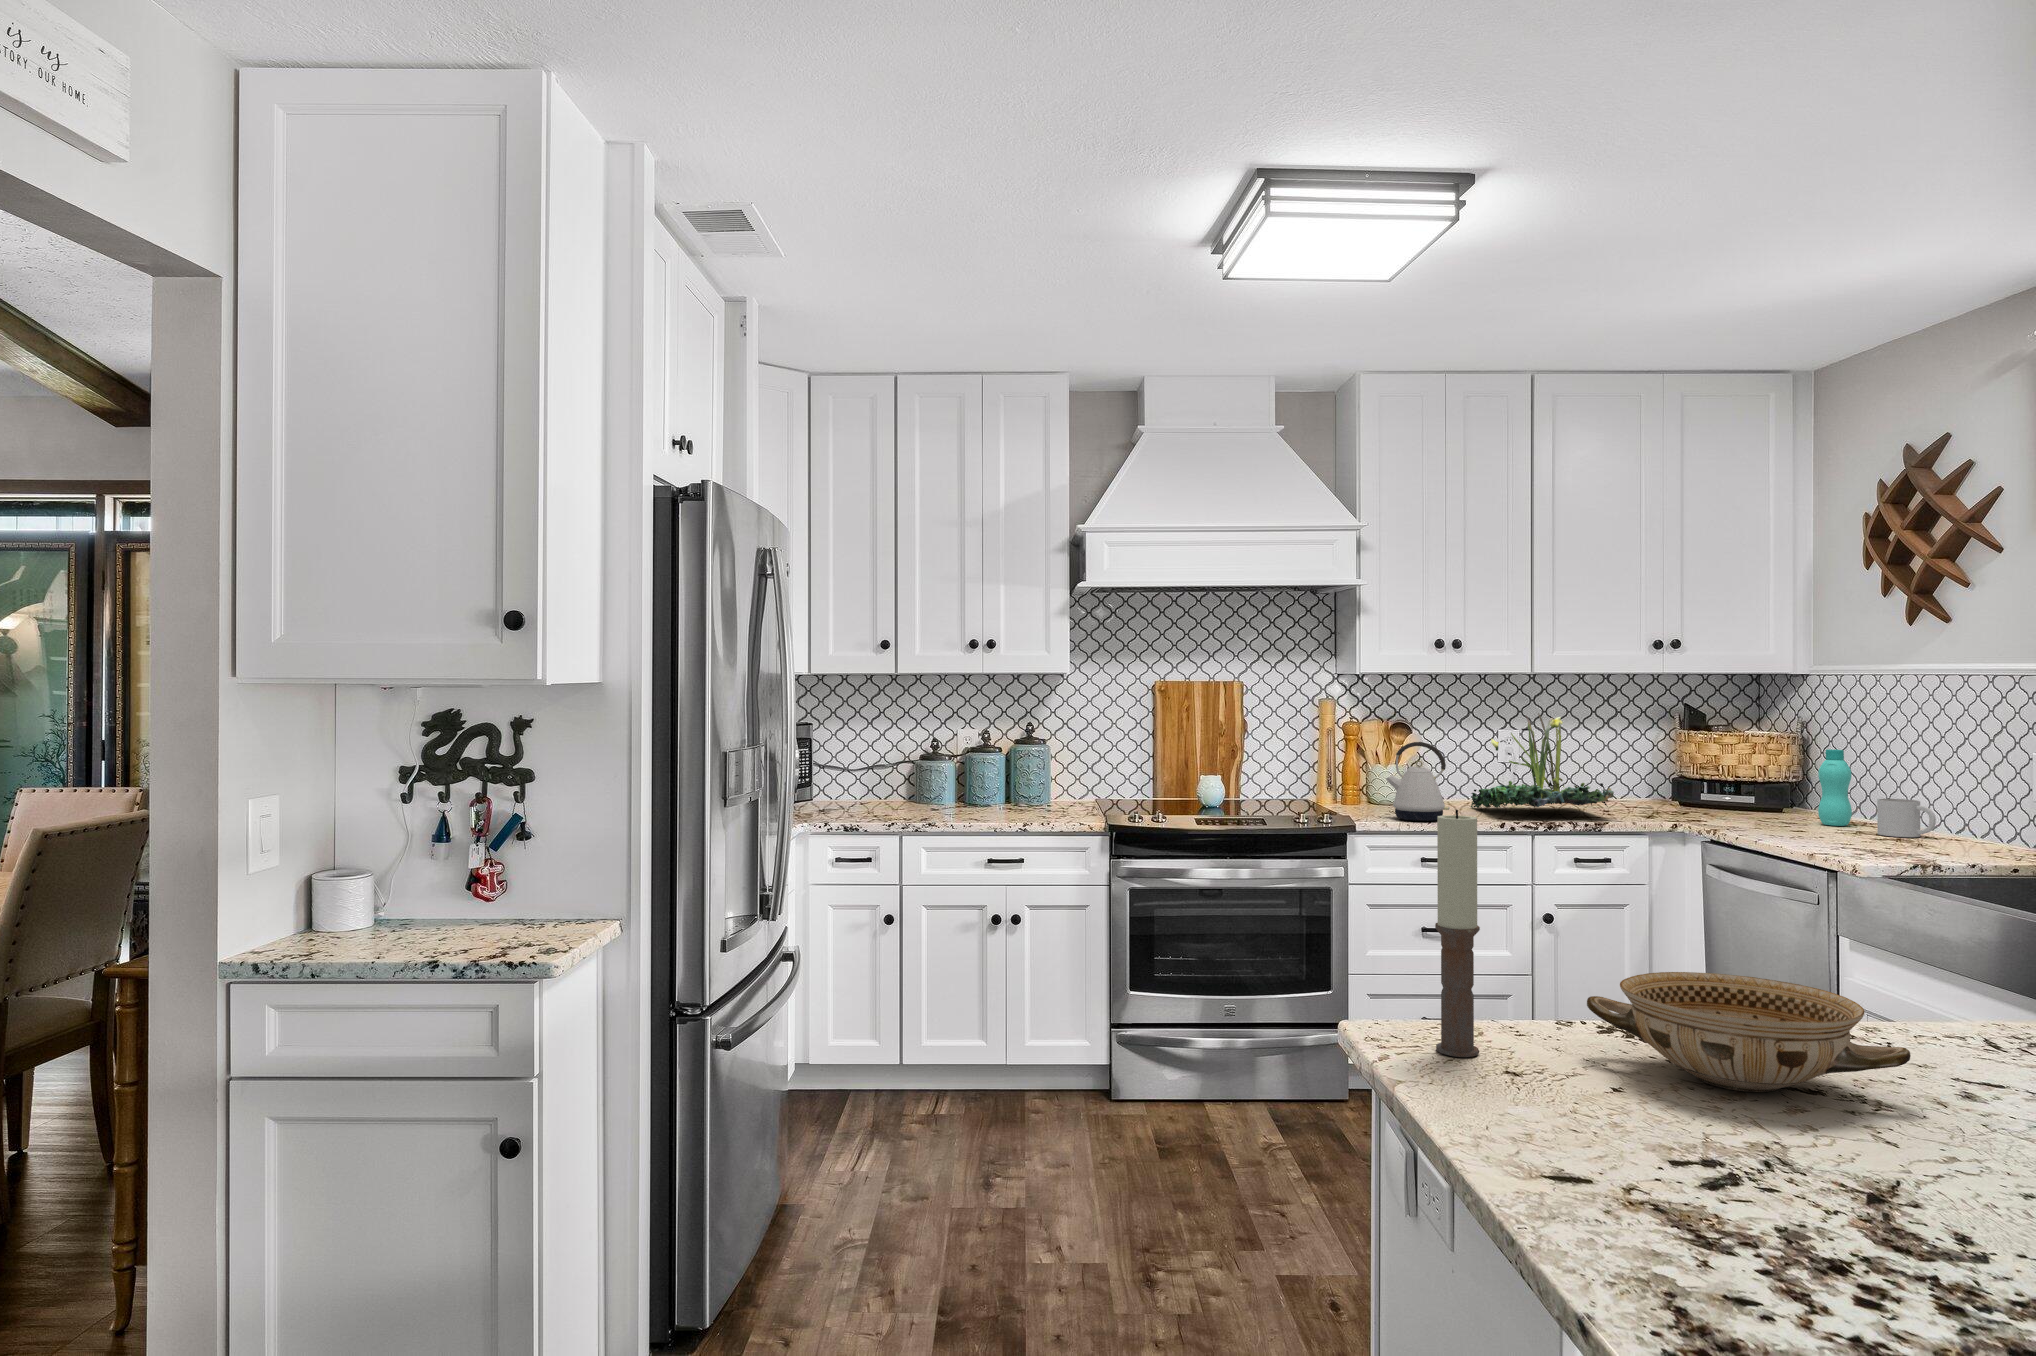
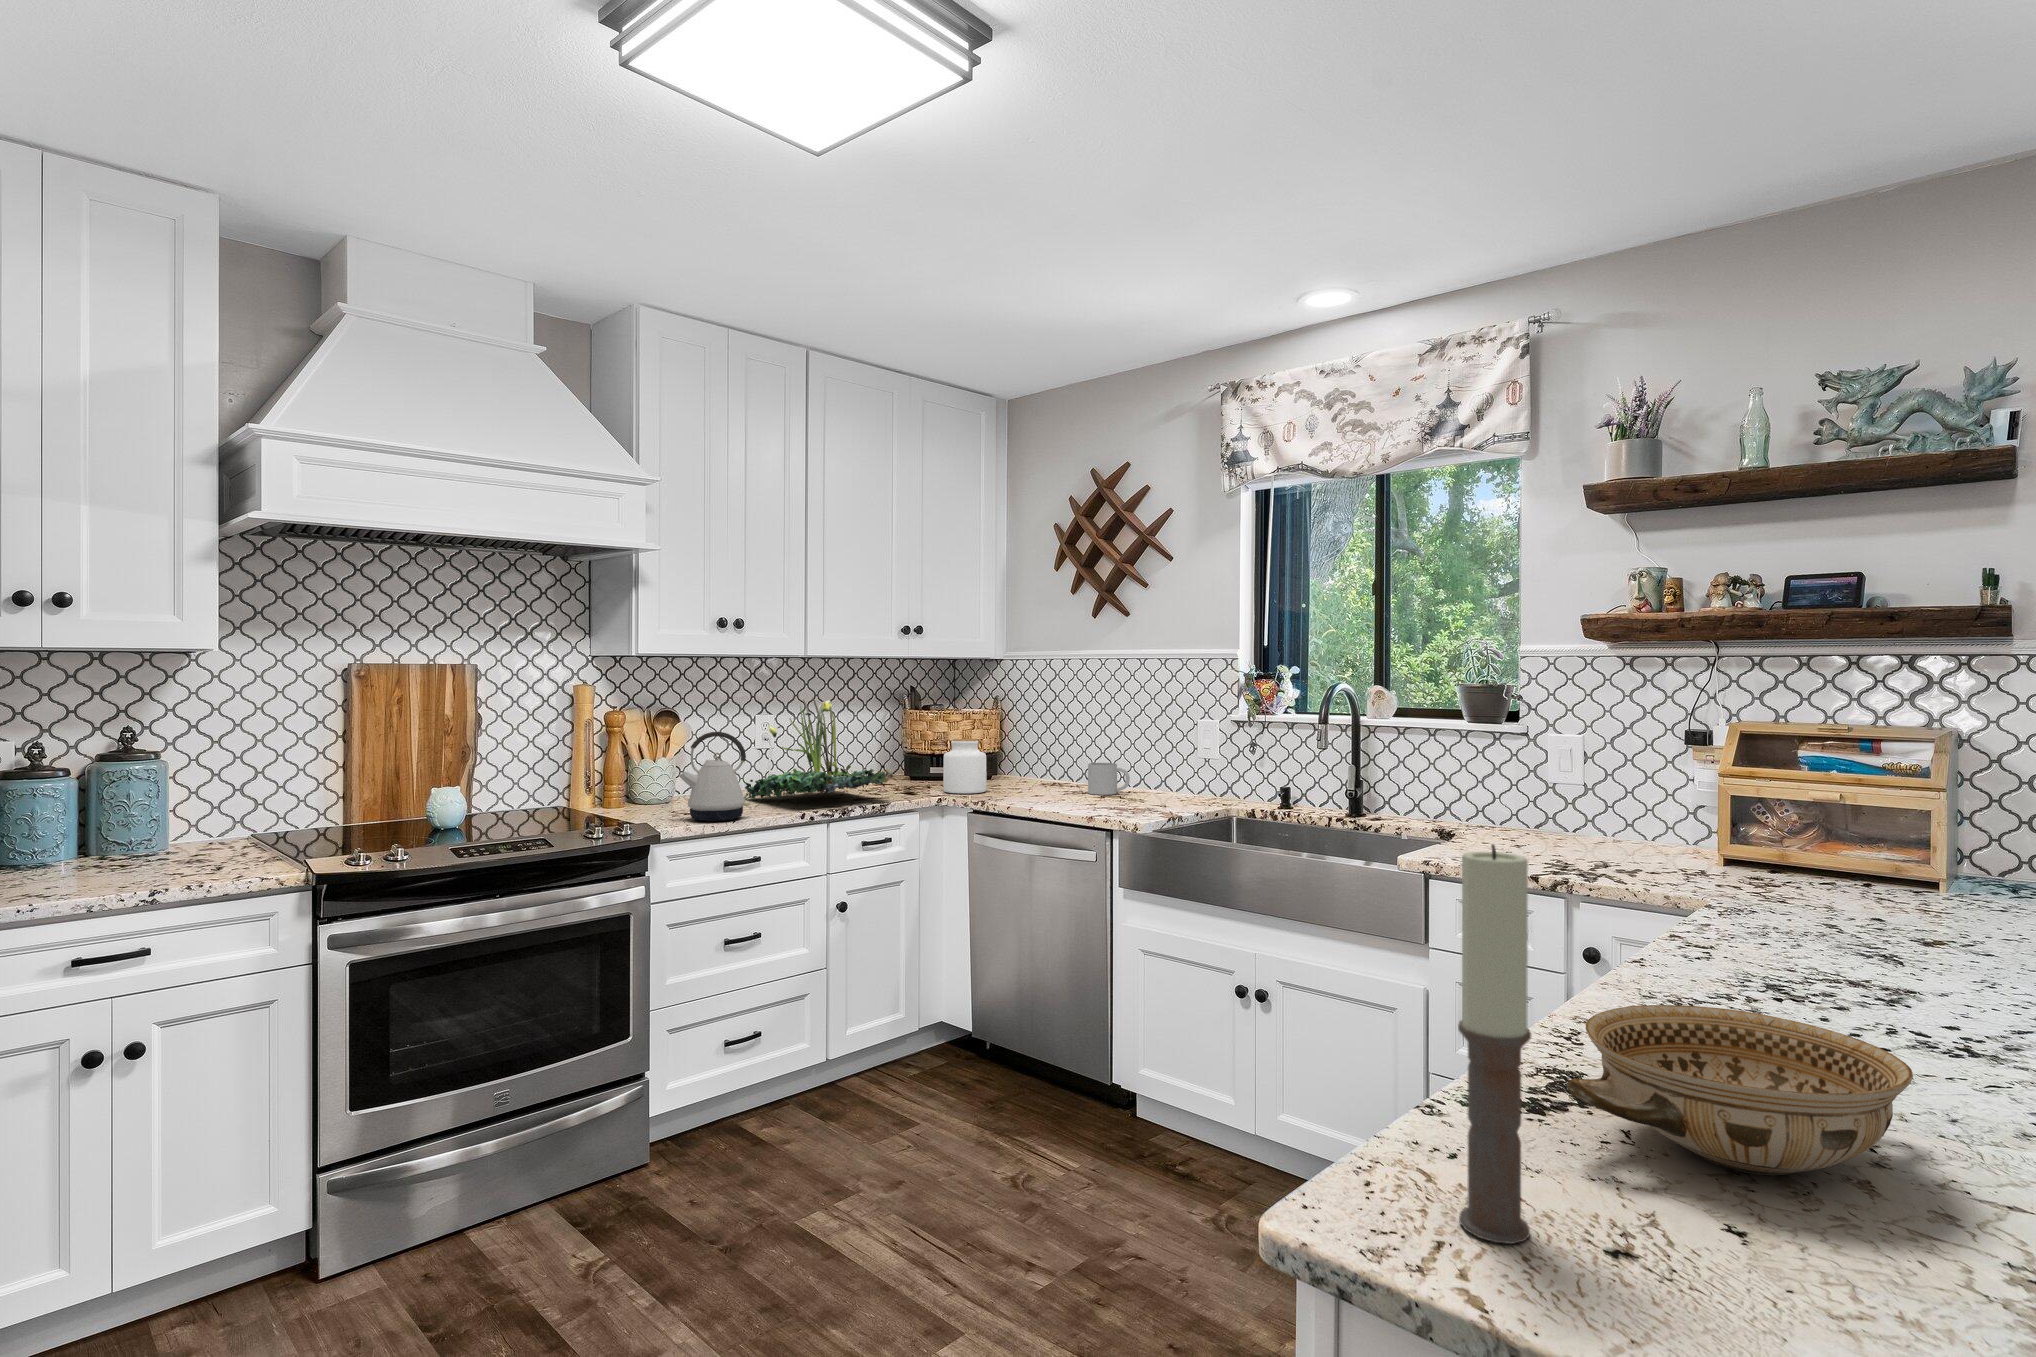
bottle: present [1818,749,1852,826] -> none [1037,723,1059,789]
jar: none [1692,762,1746,822] -> present [943,739,987,794]

